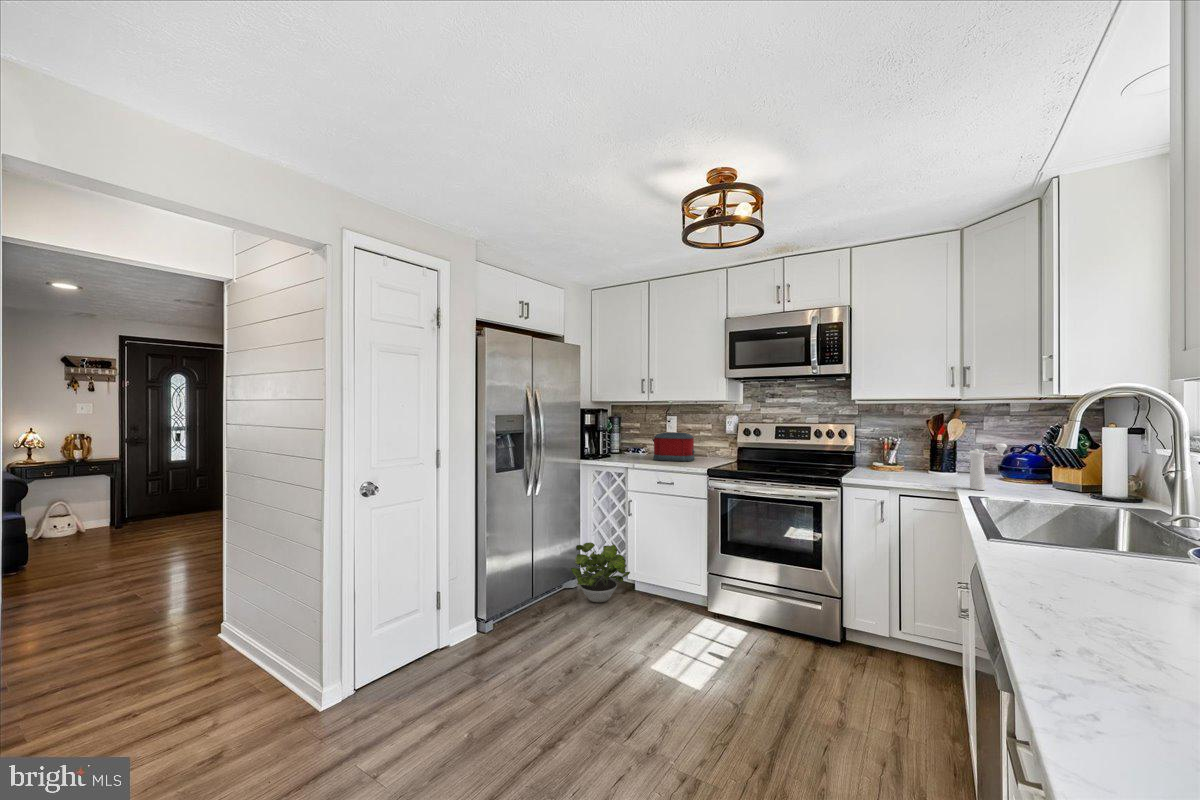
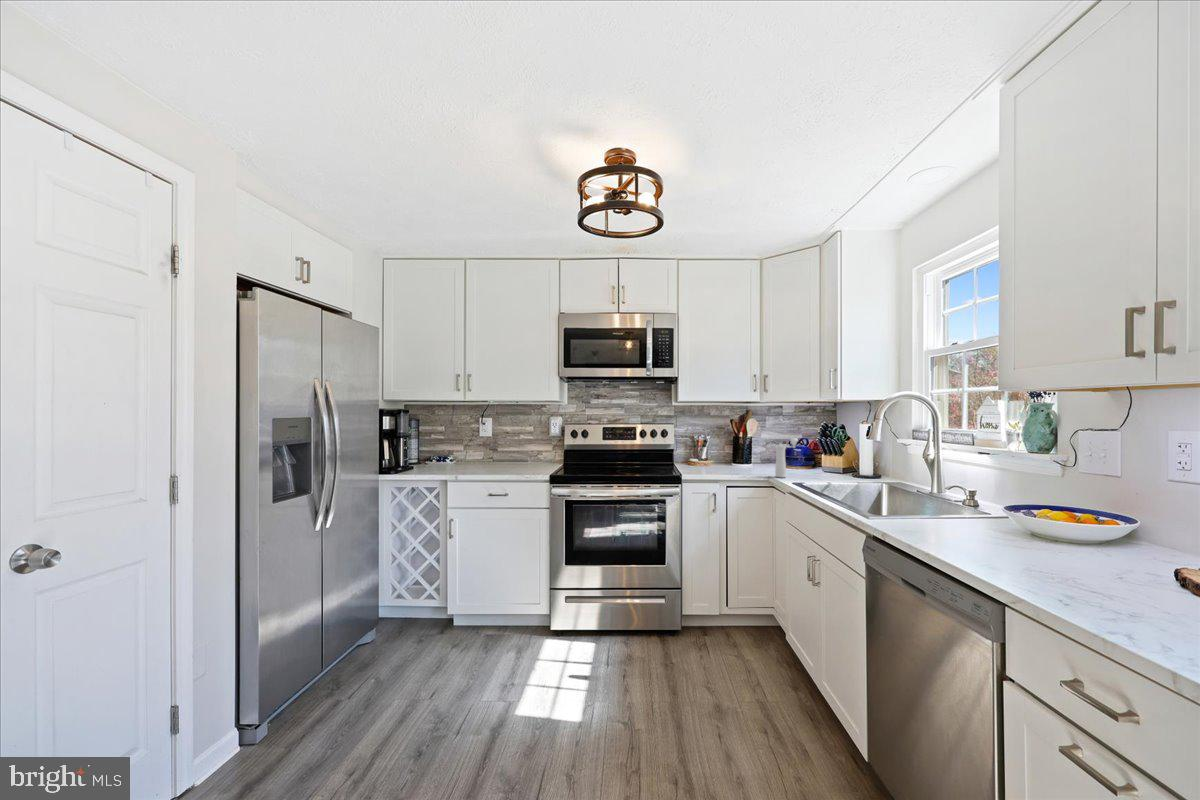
toaster: present [652,433,695,461] -> none [471,436,521,469]
potted plant: present [571,542,630,602] -> none [375,578,457,656]

